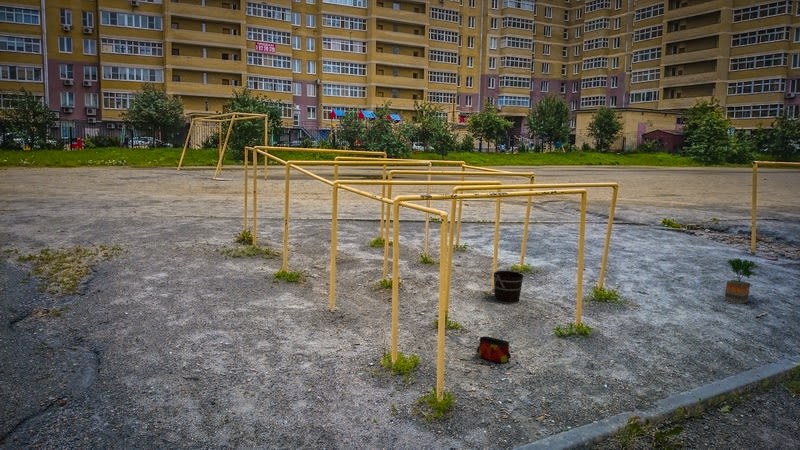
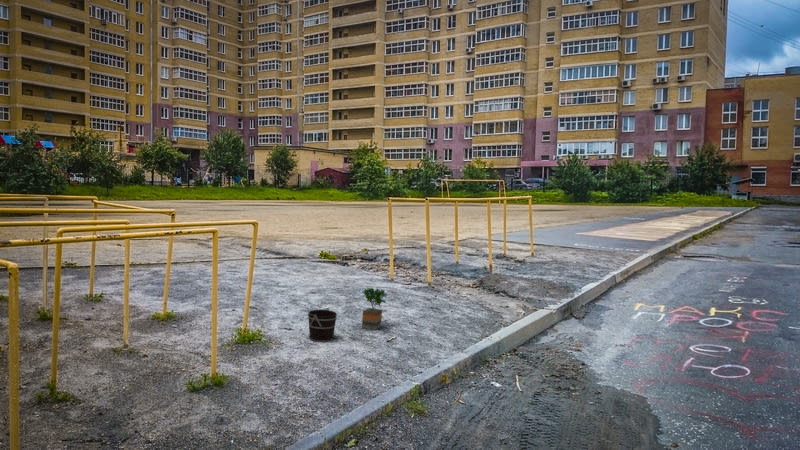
bucket: present [494,271,523,304] -> present [308,309,337,342]
bag: present [476,336,511,363] -> none [82,407,125,437]

